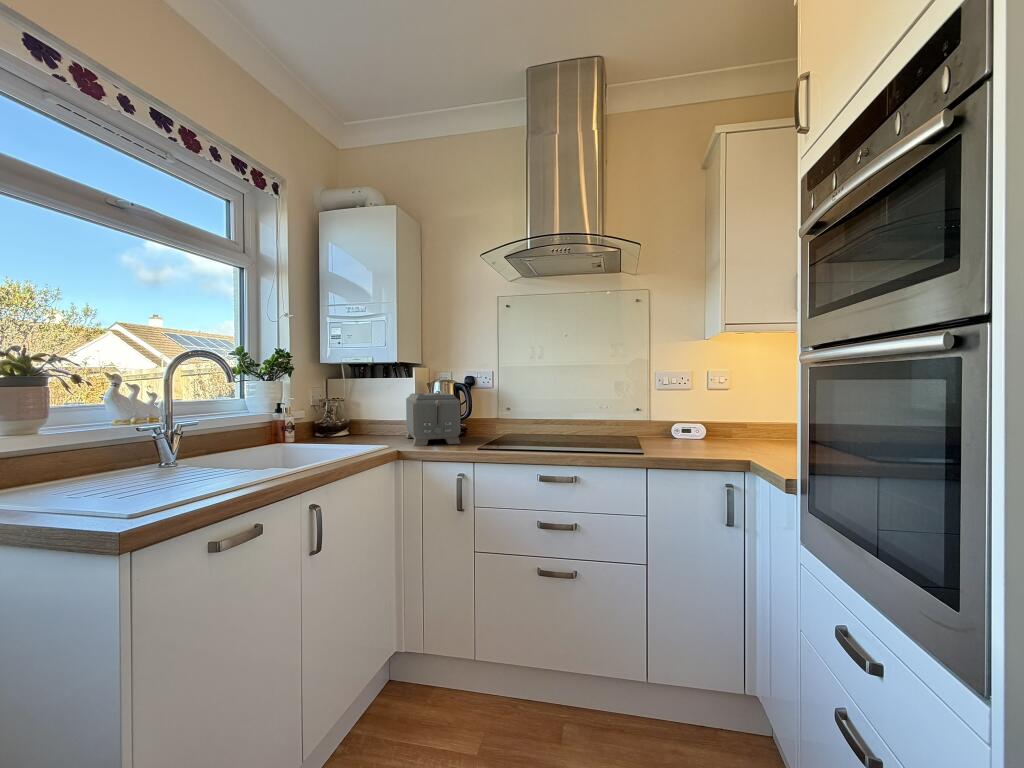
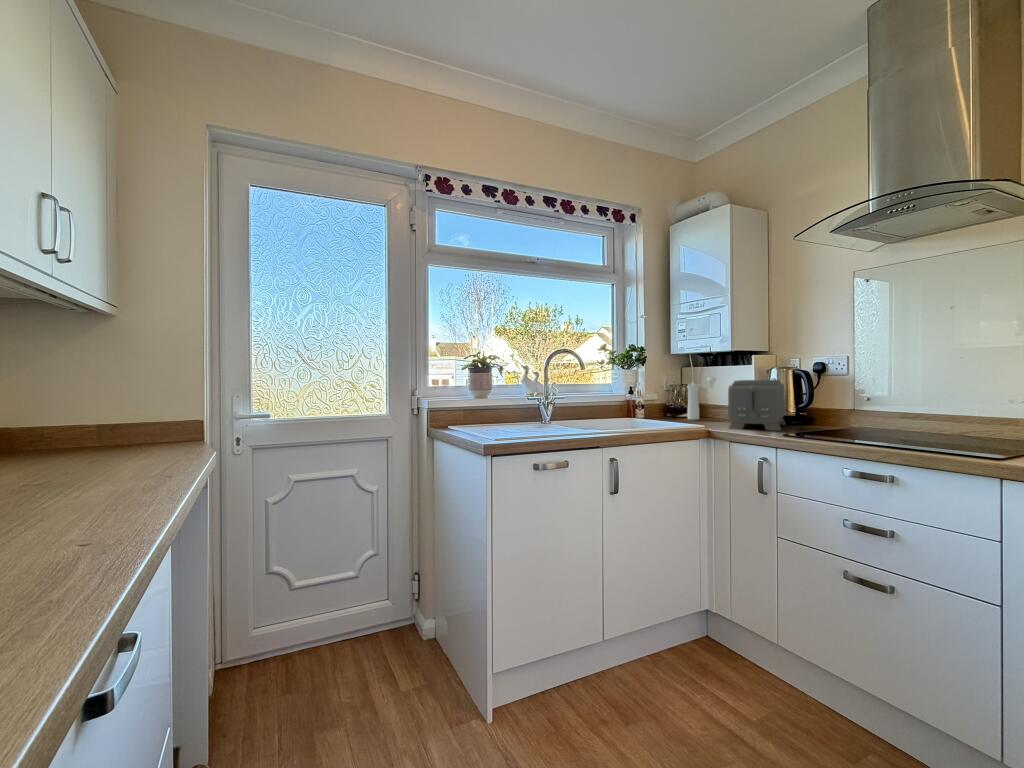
pepper mill: none [346,390,373,438] -> present [687,377,716,420]

